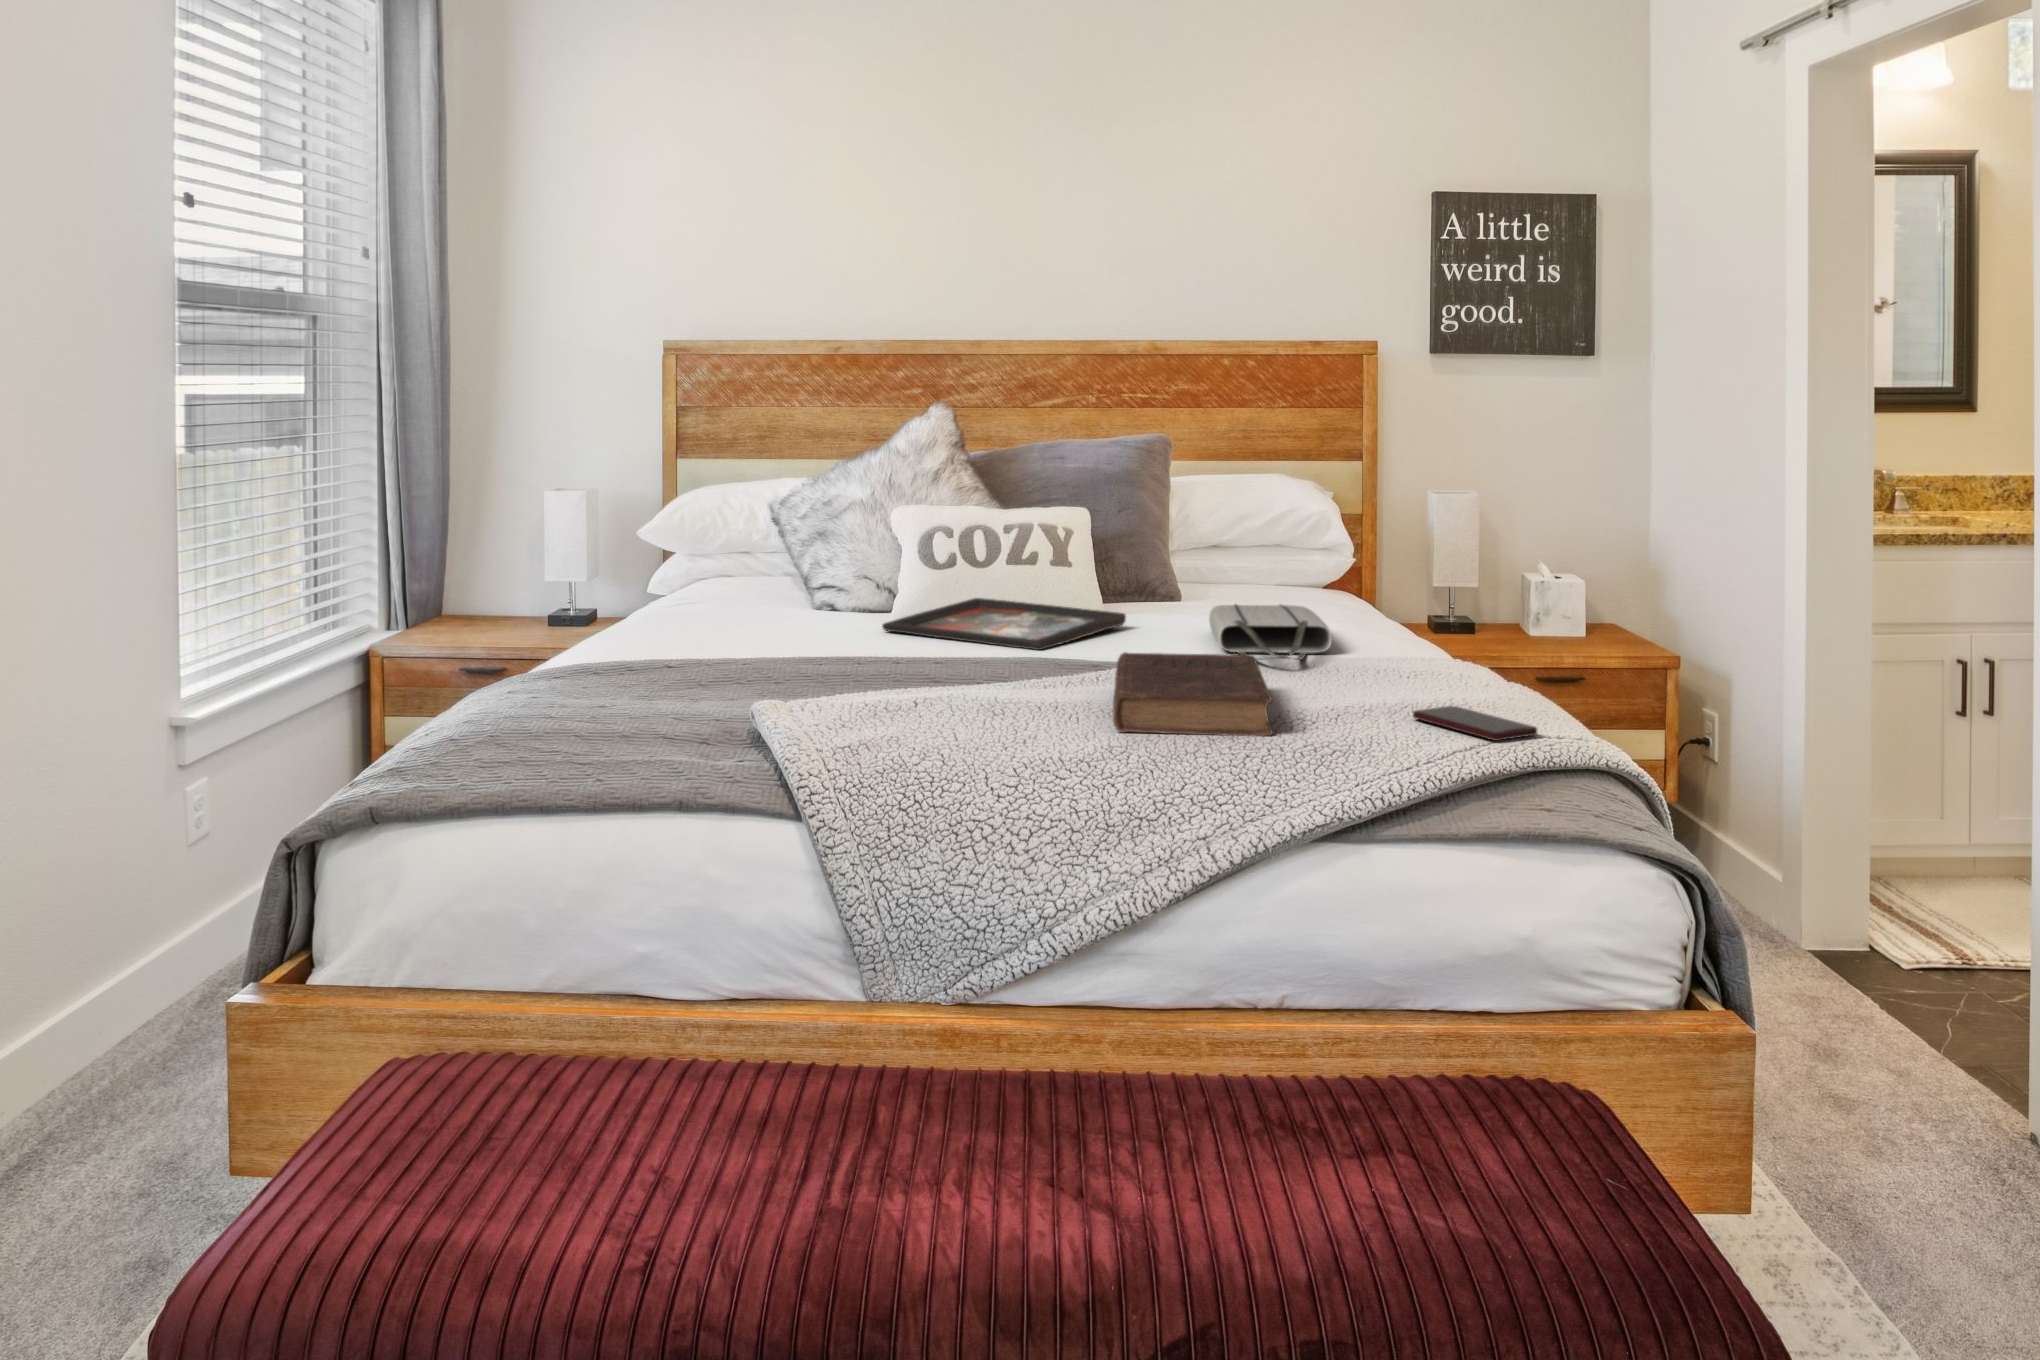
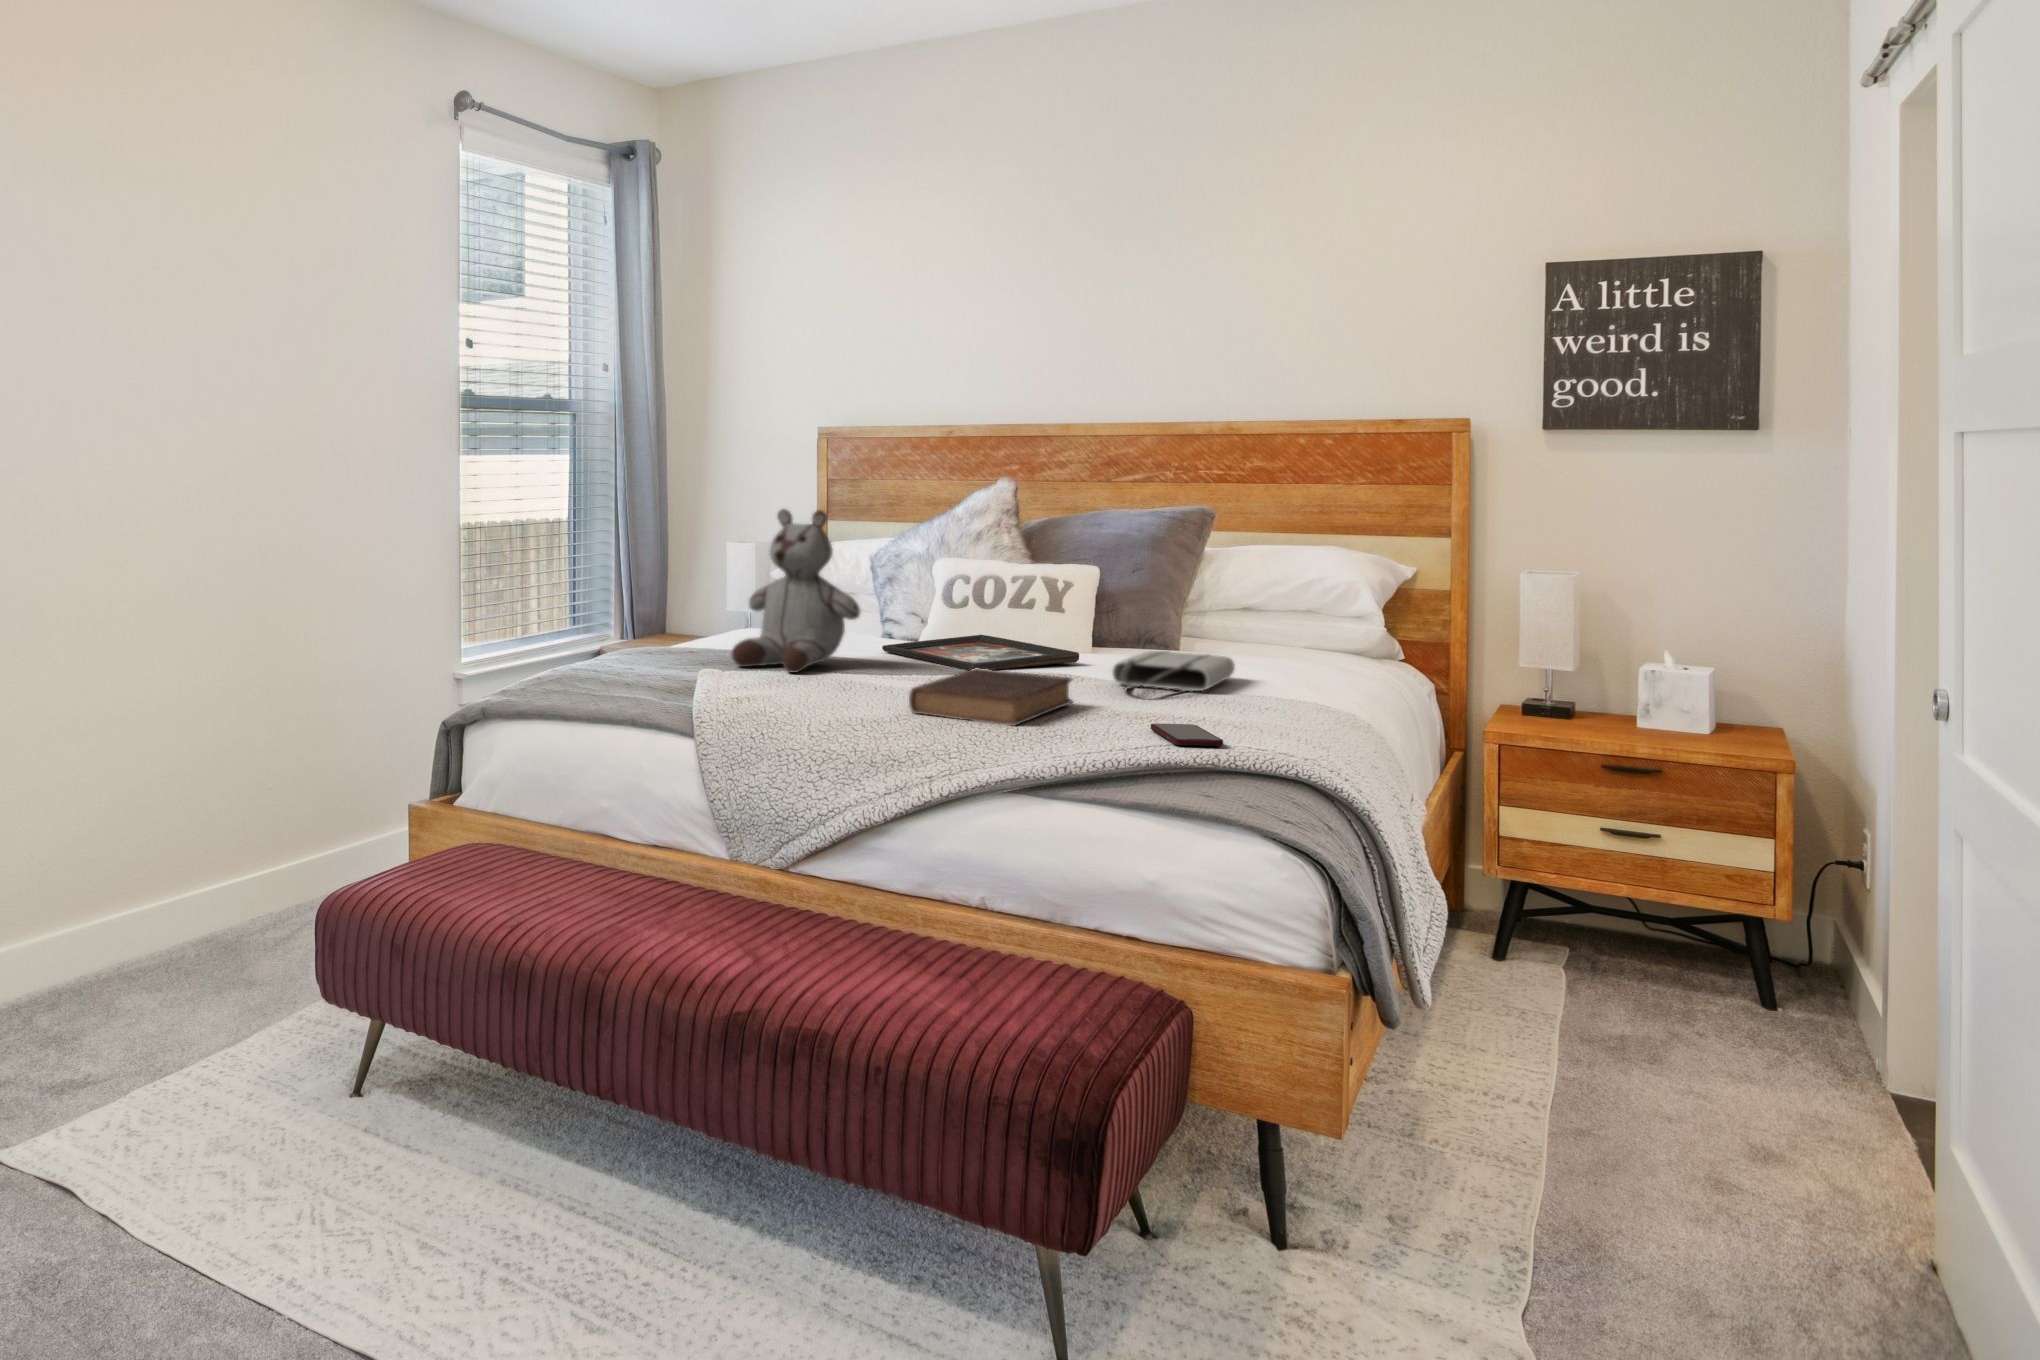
stuffed bear: none [737,444,912,680] -> present [732,509,860,673]

